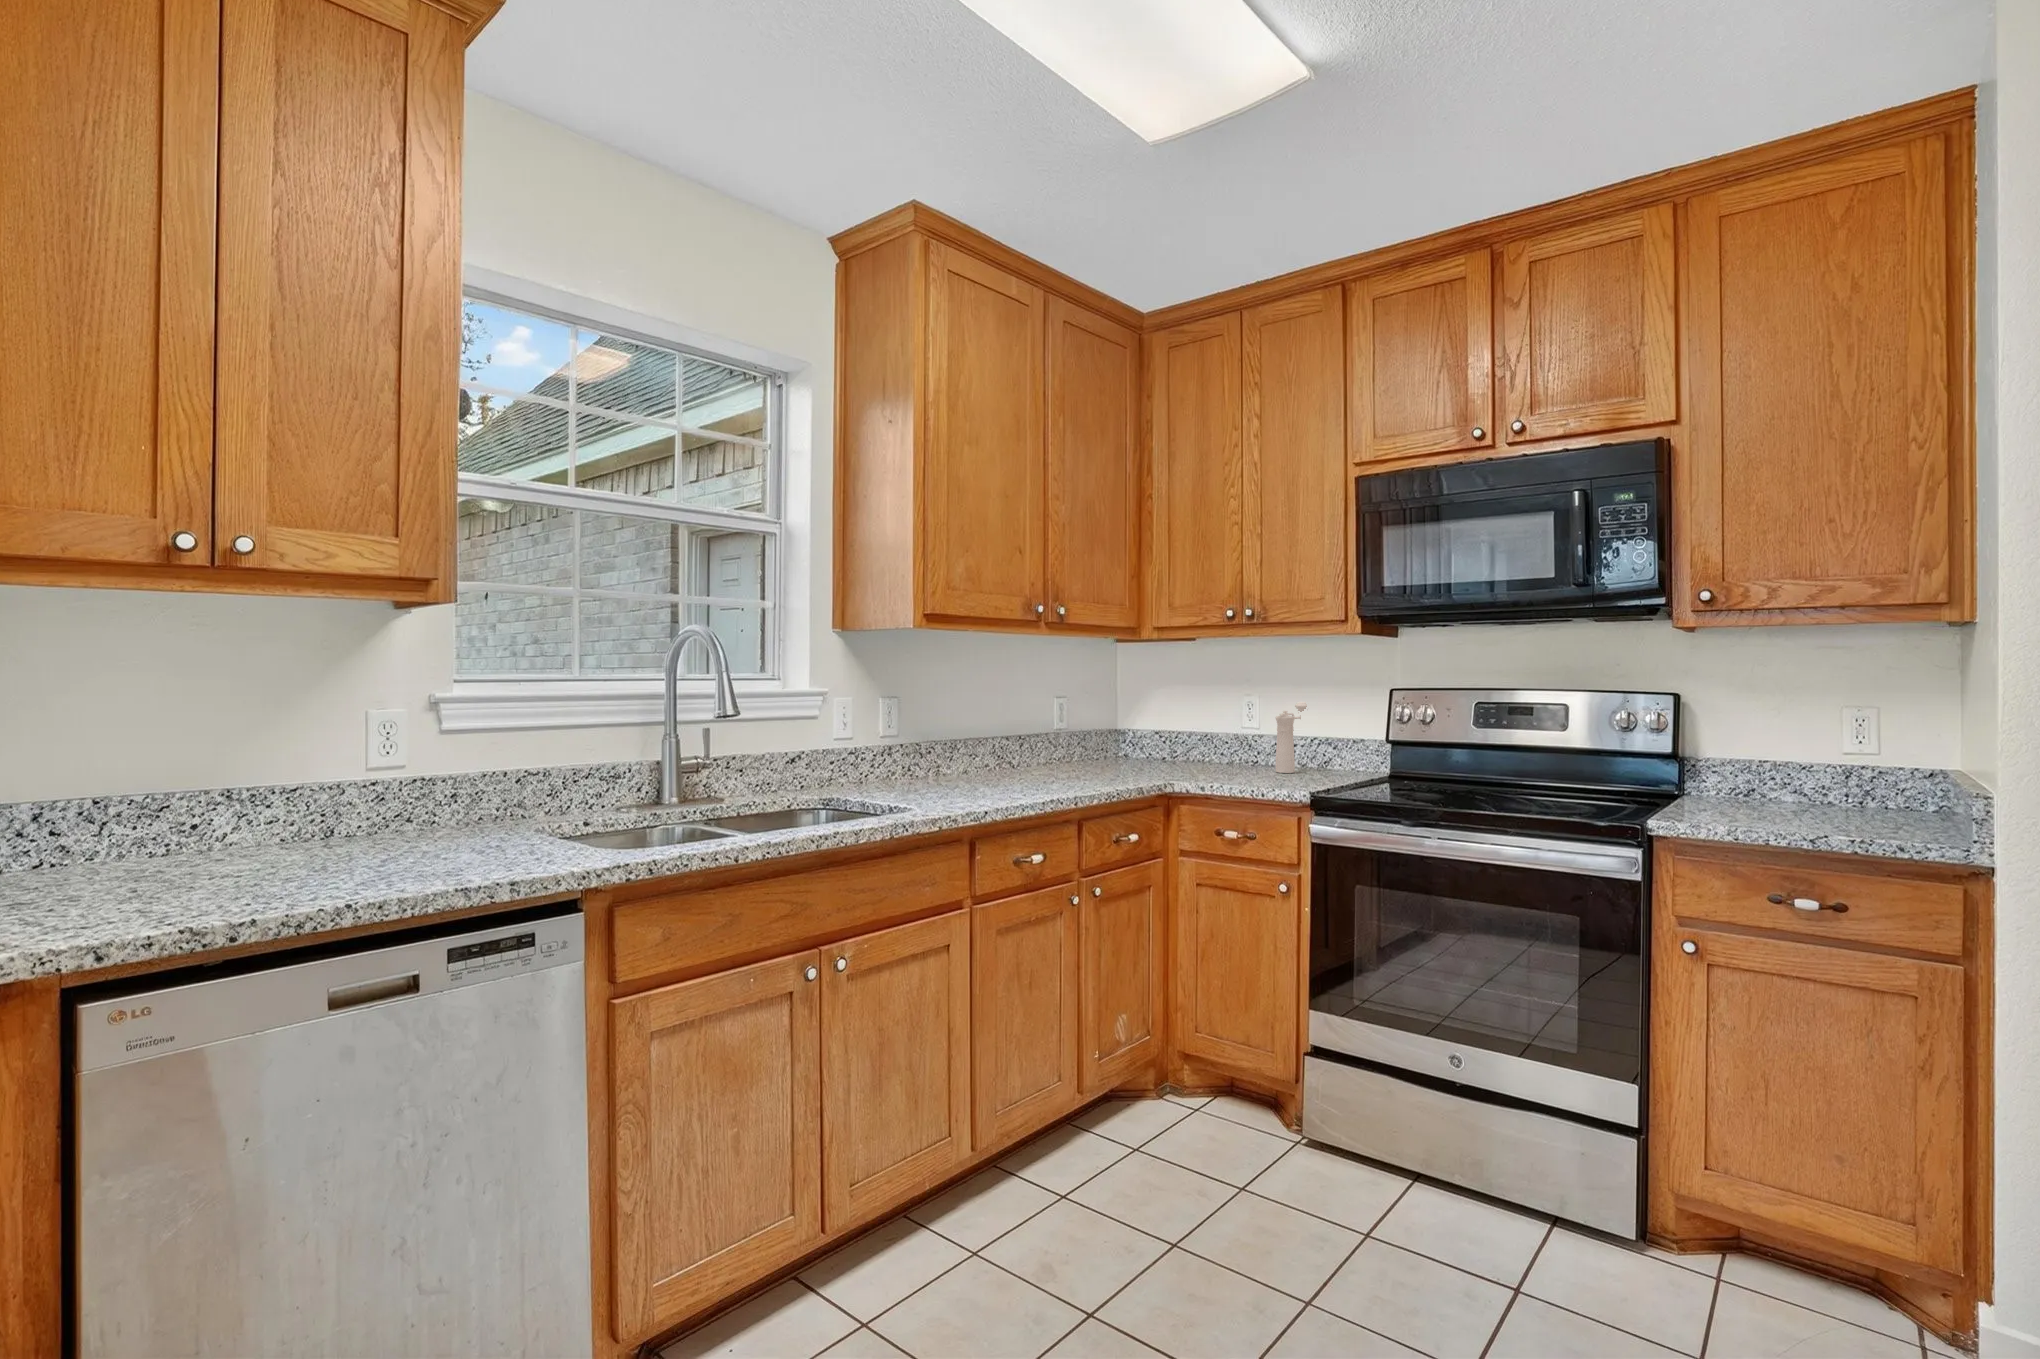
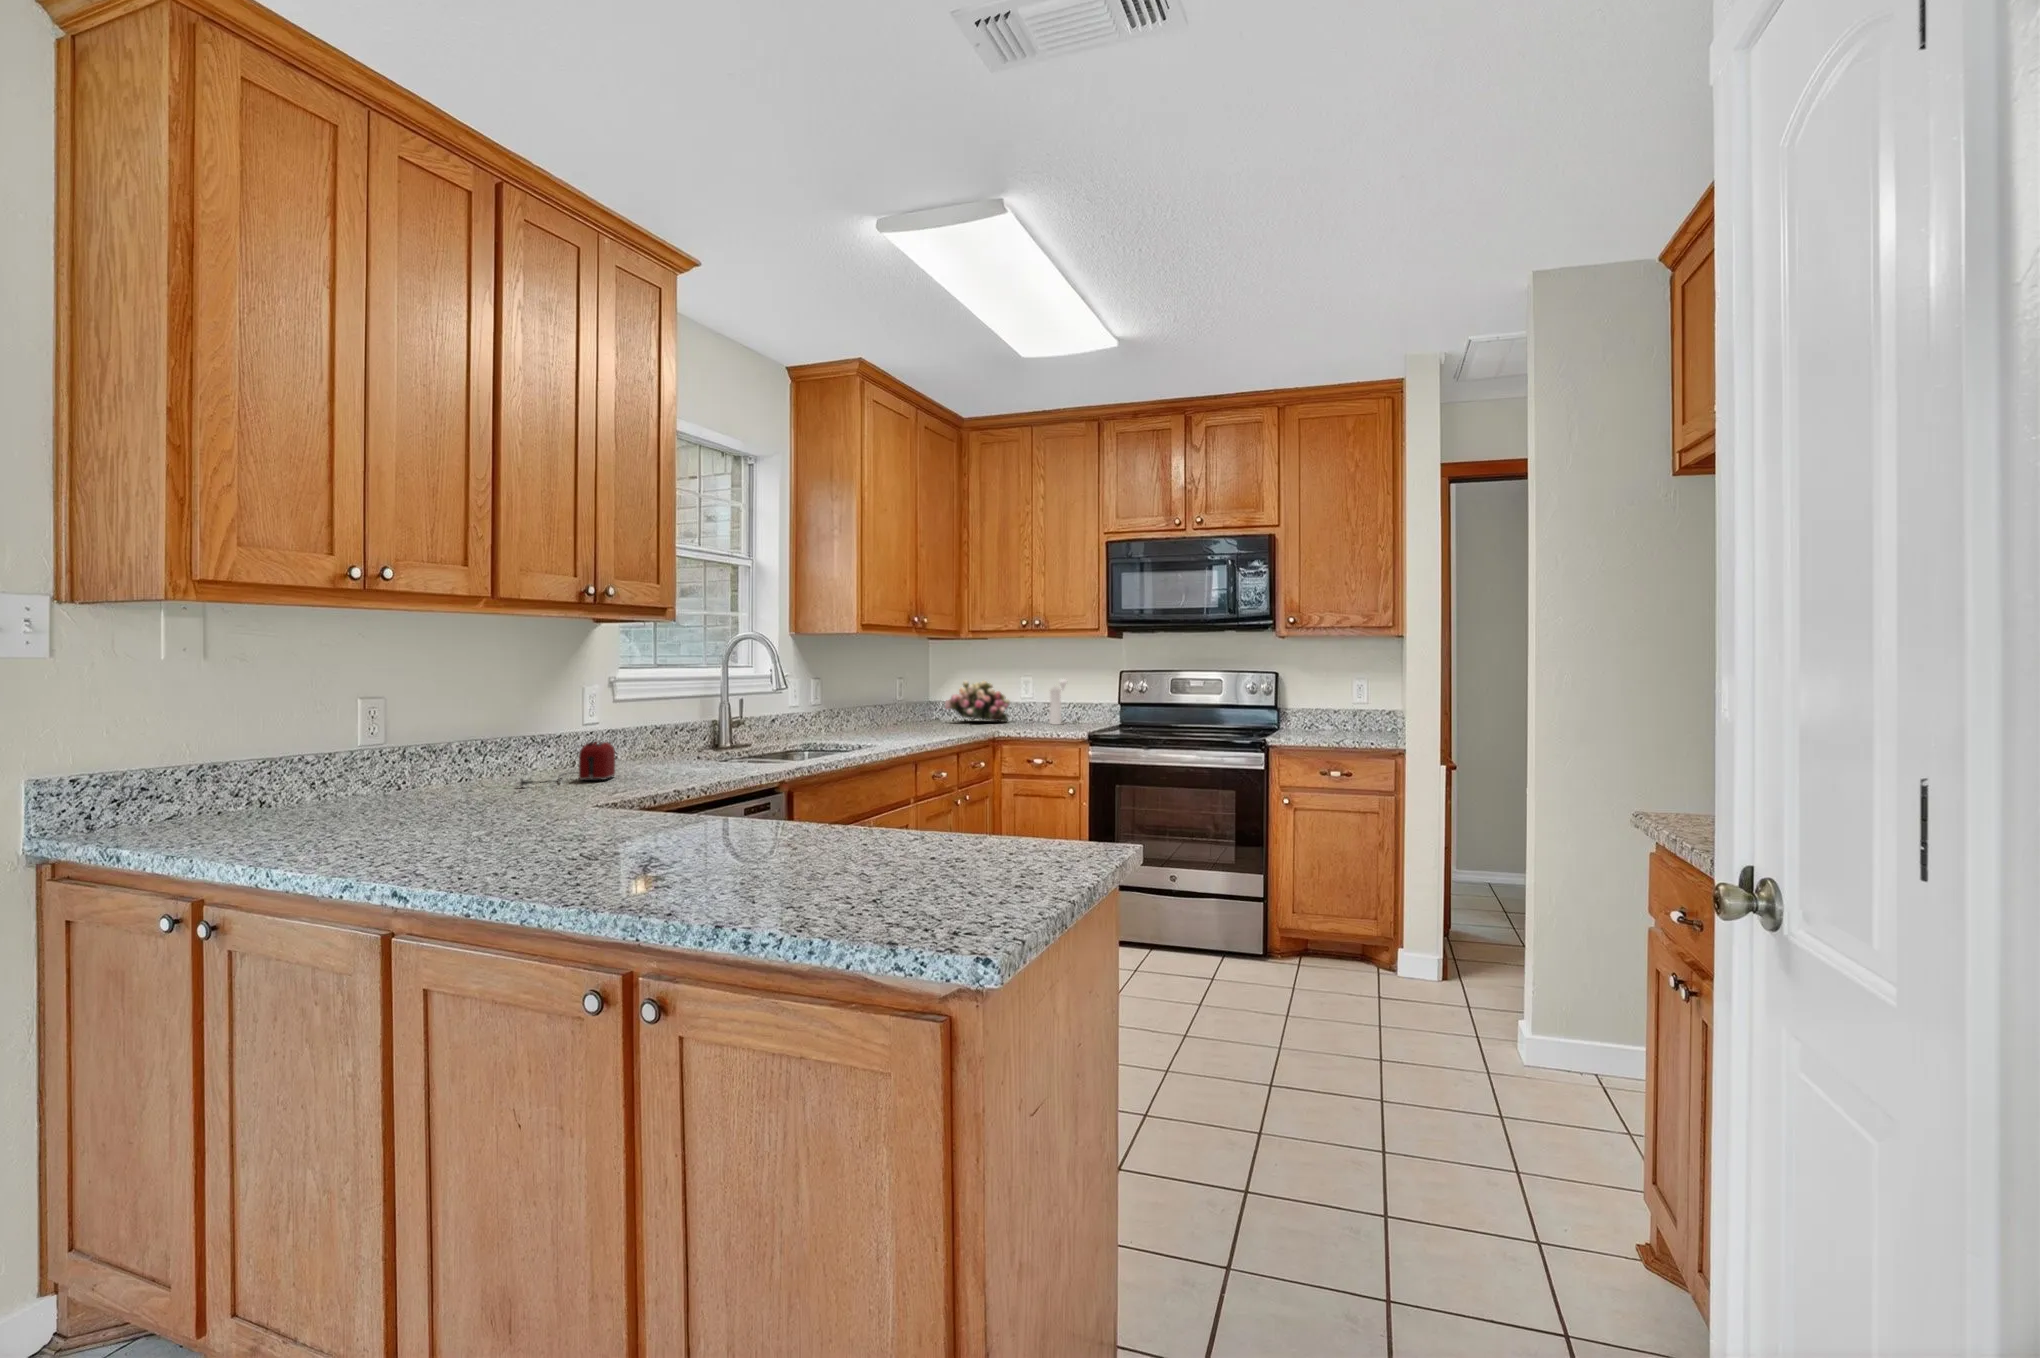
flower arrangement: none [1122,701,1223,765] -> present [945,681,1010,722]
toaster: none [18,811,277,896] -> present [518,742,615,786]

